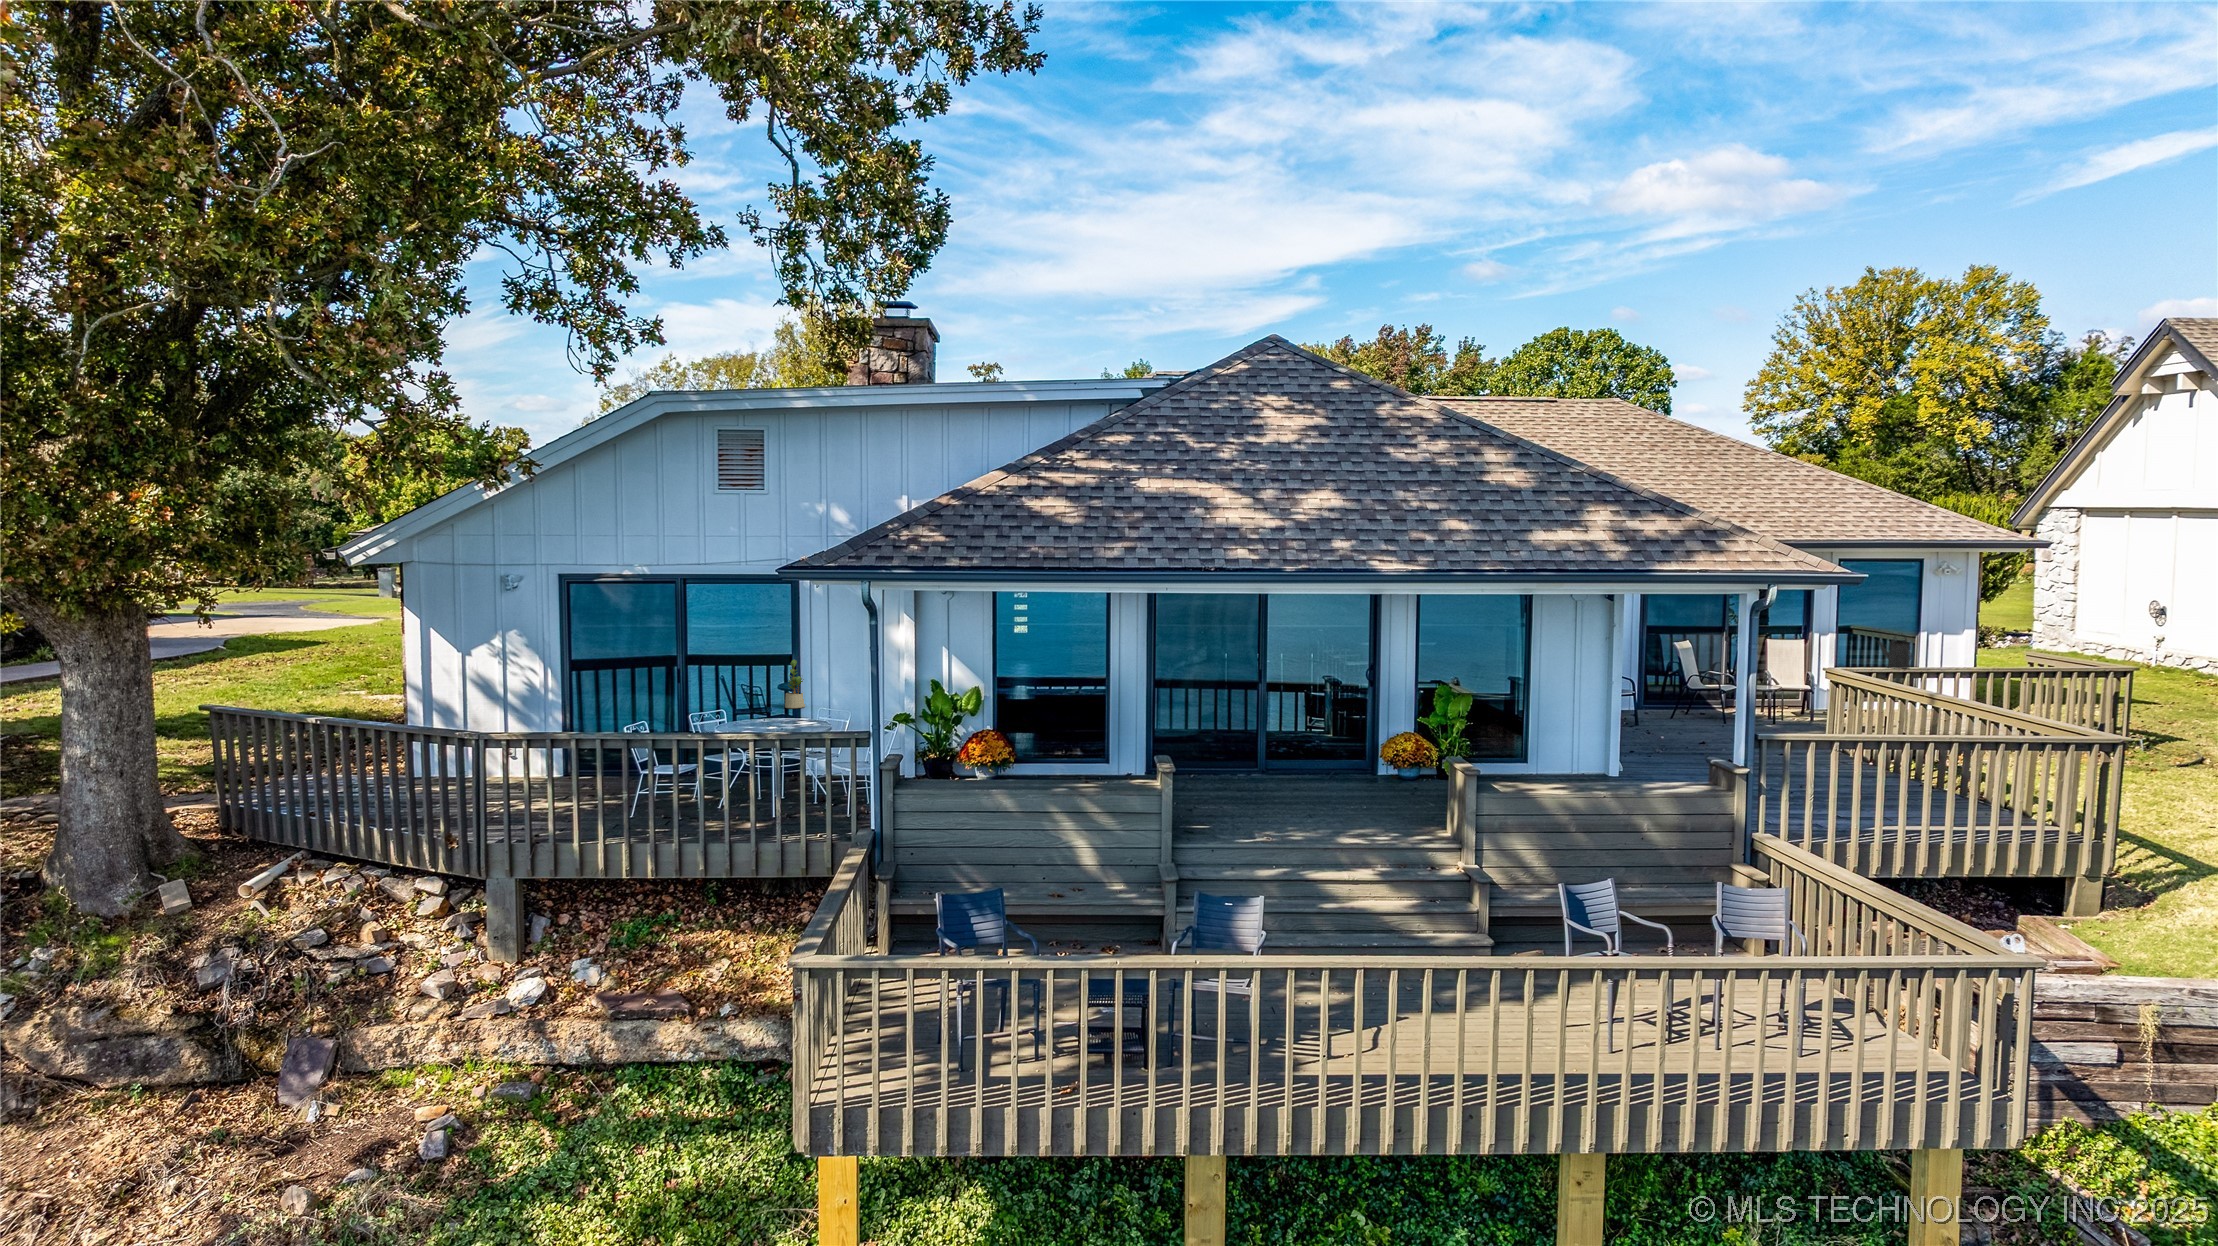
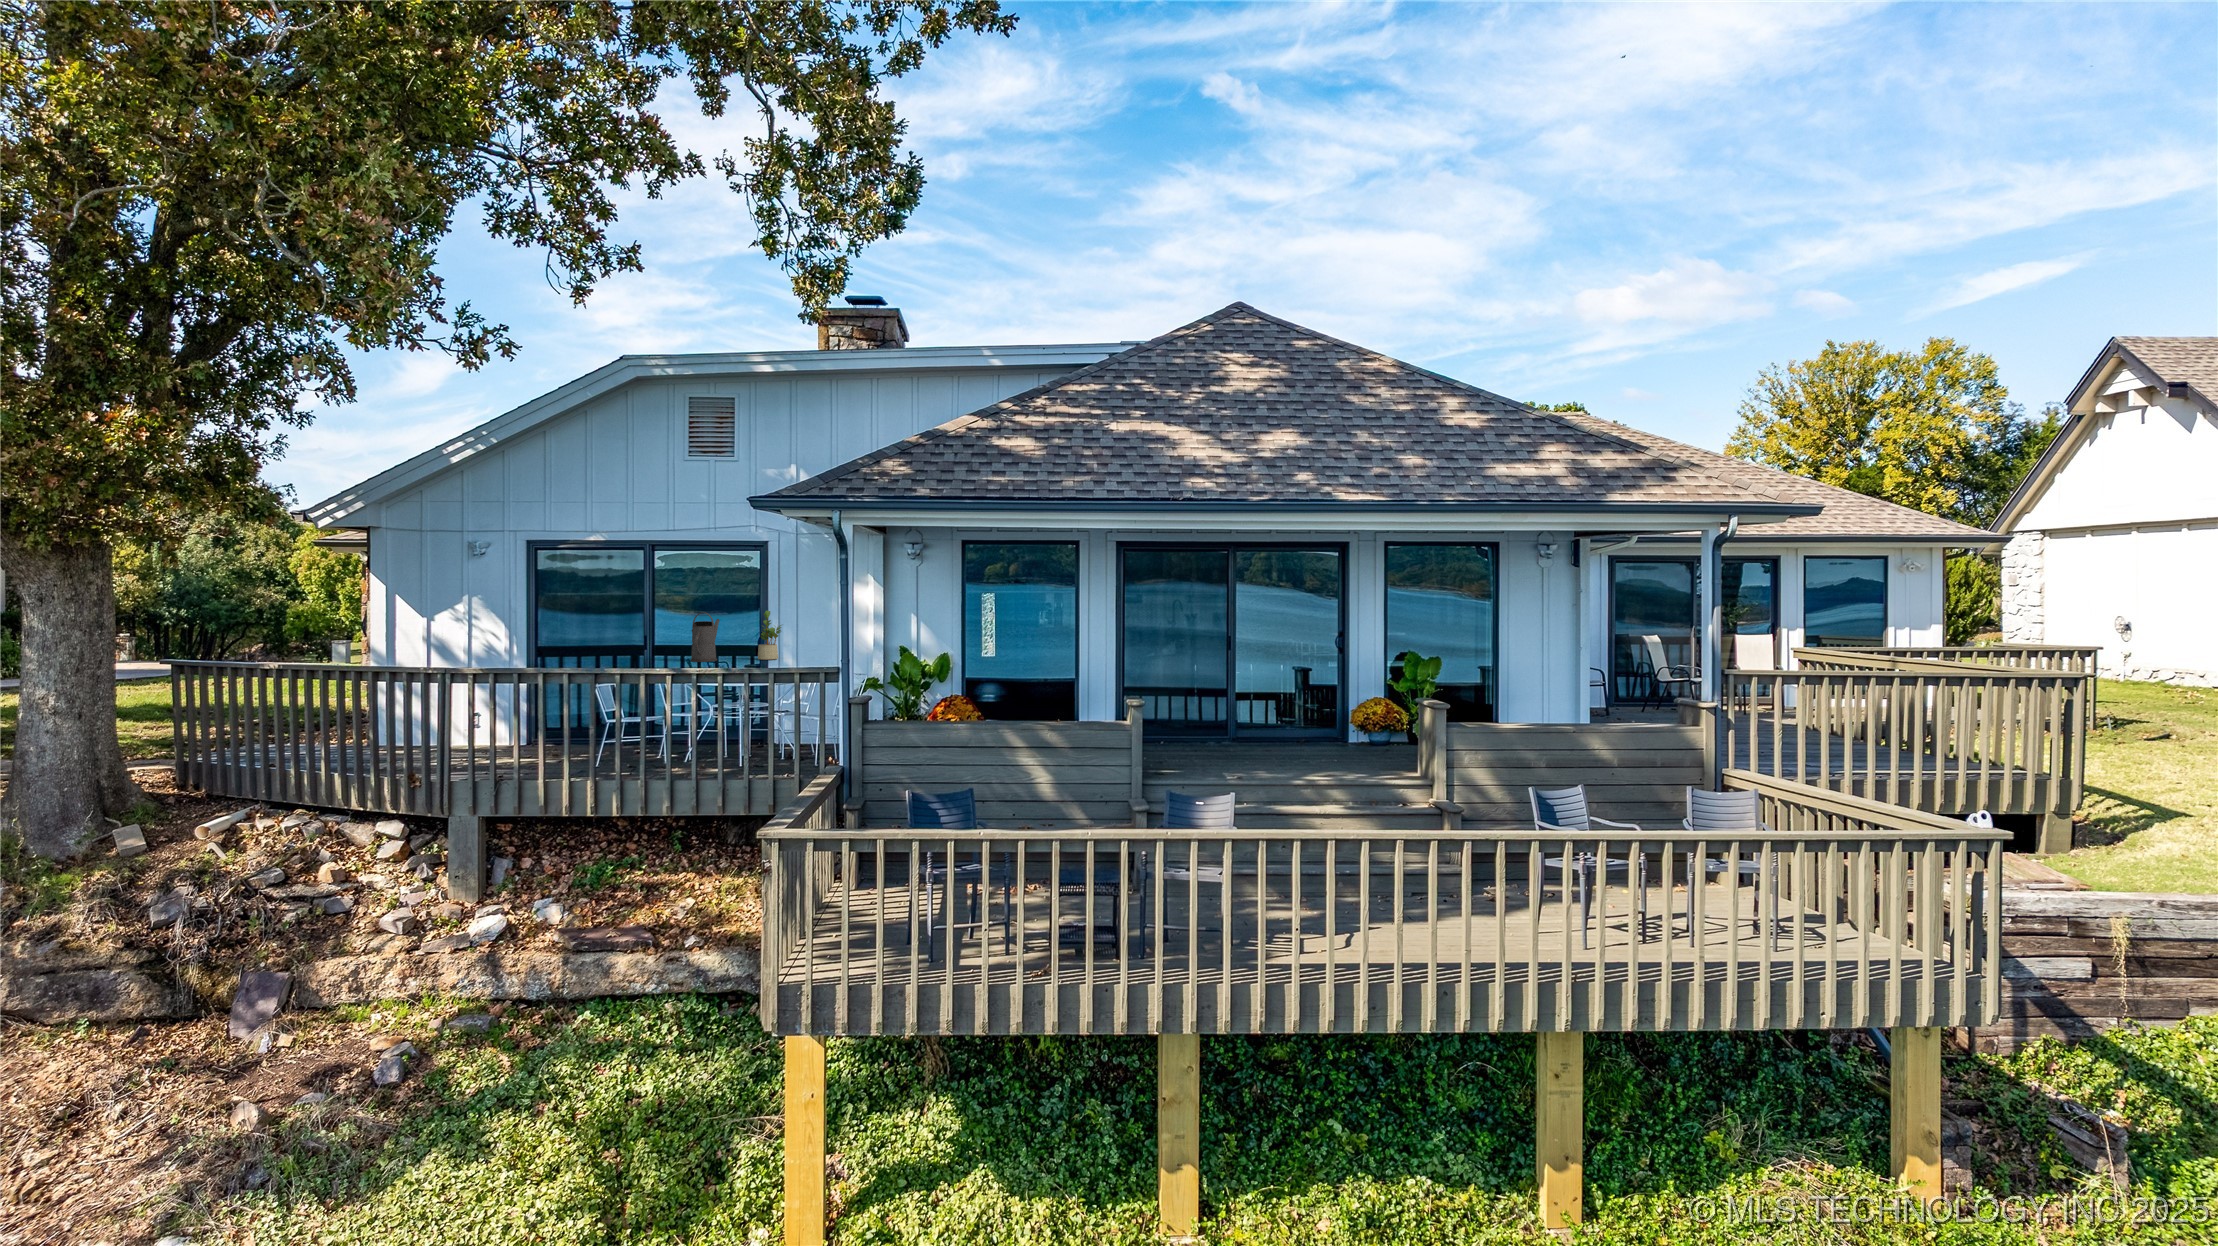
watering can: present [1878,633,1911,669] -> present [690,612,720,662]

